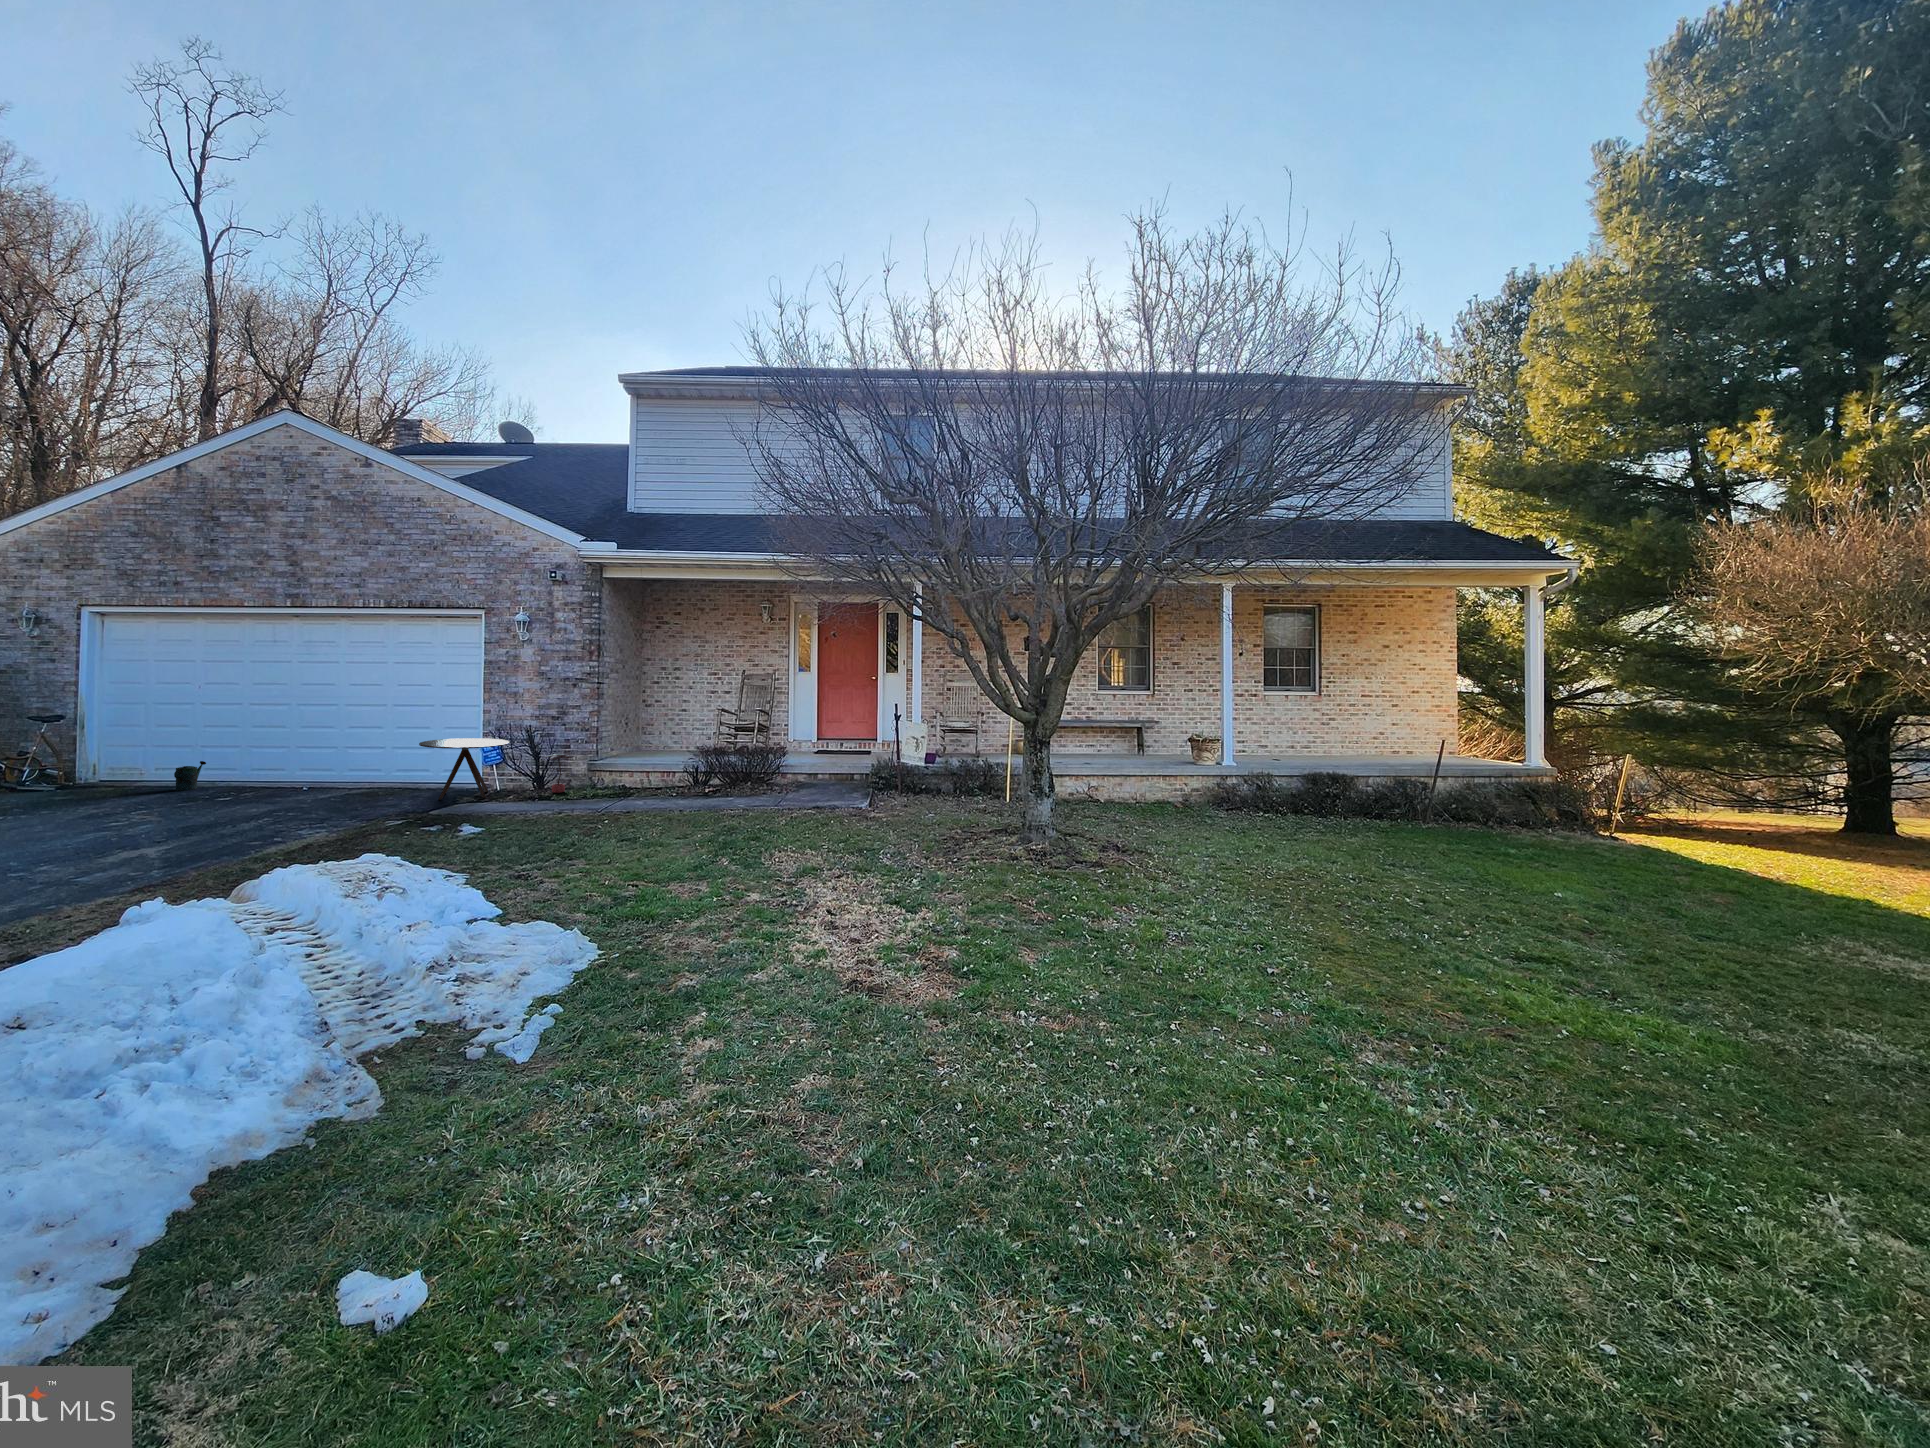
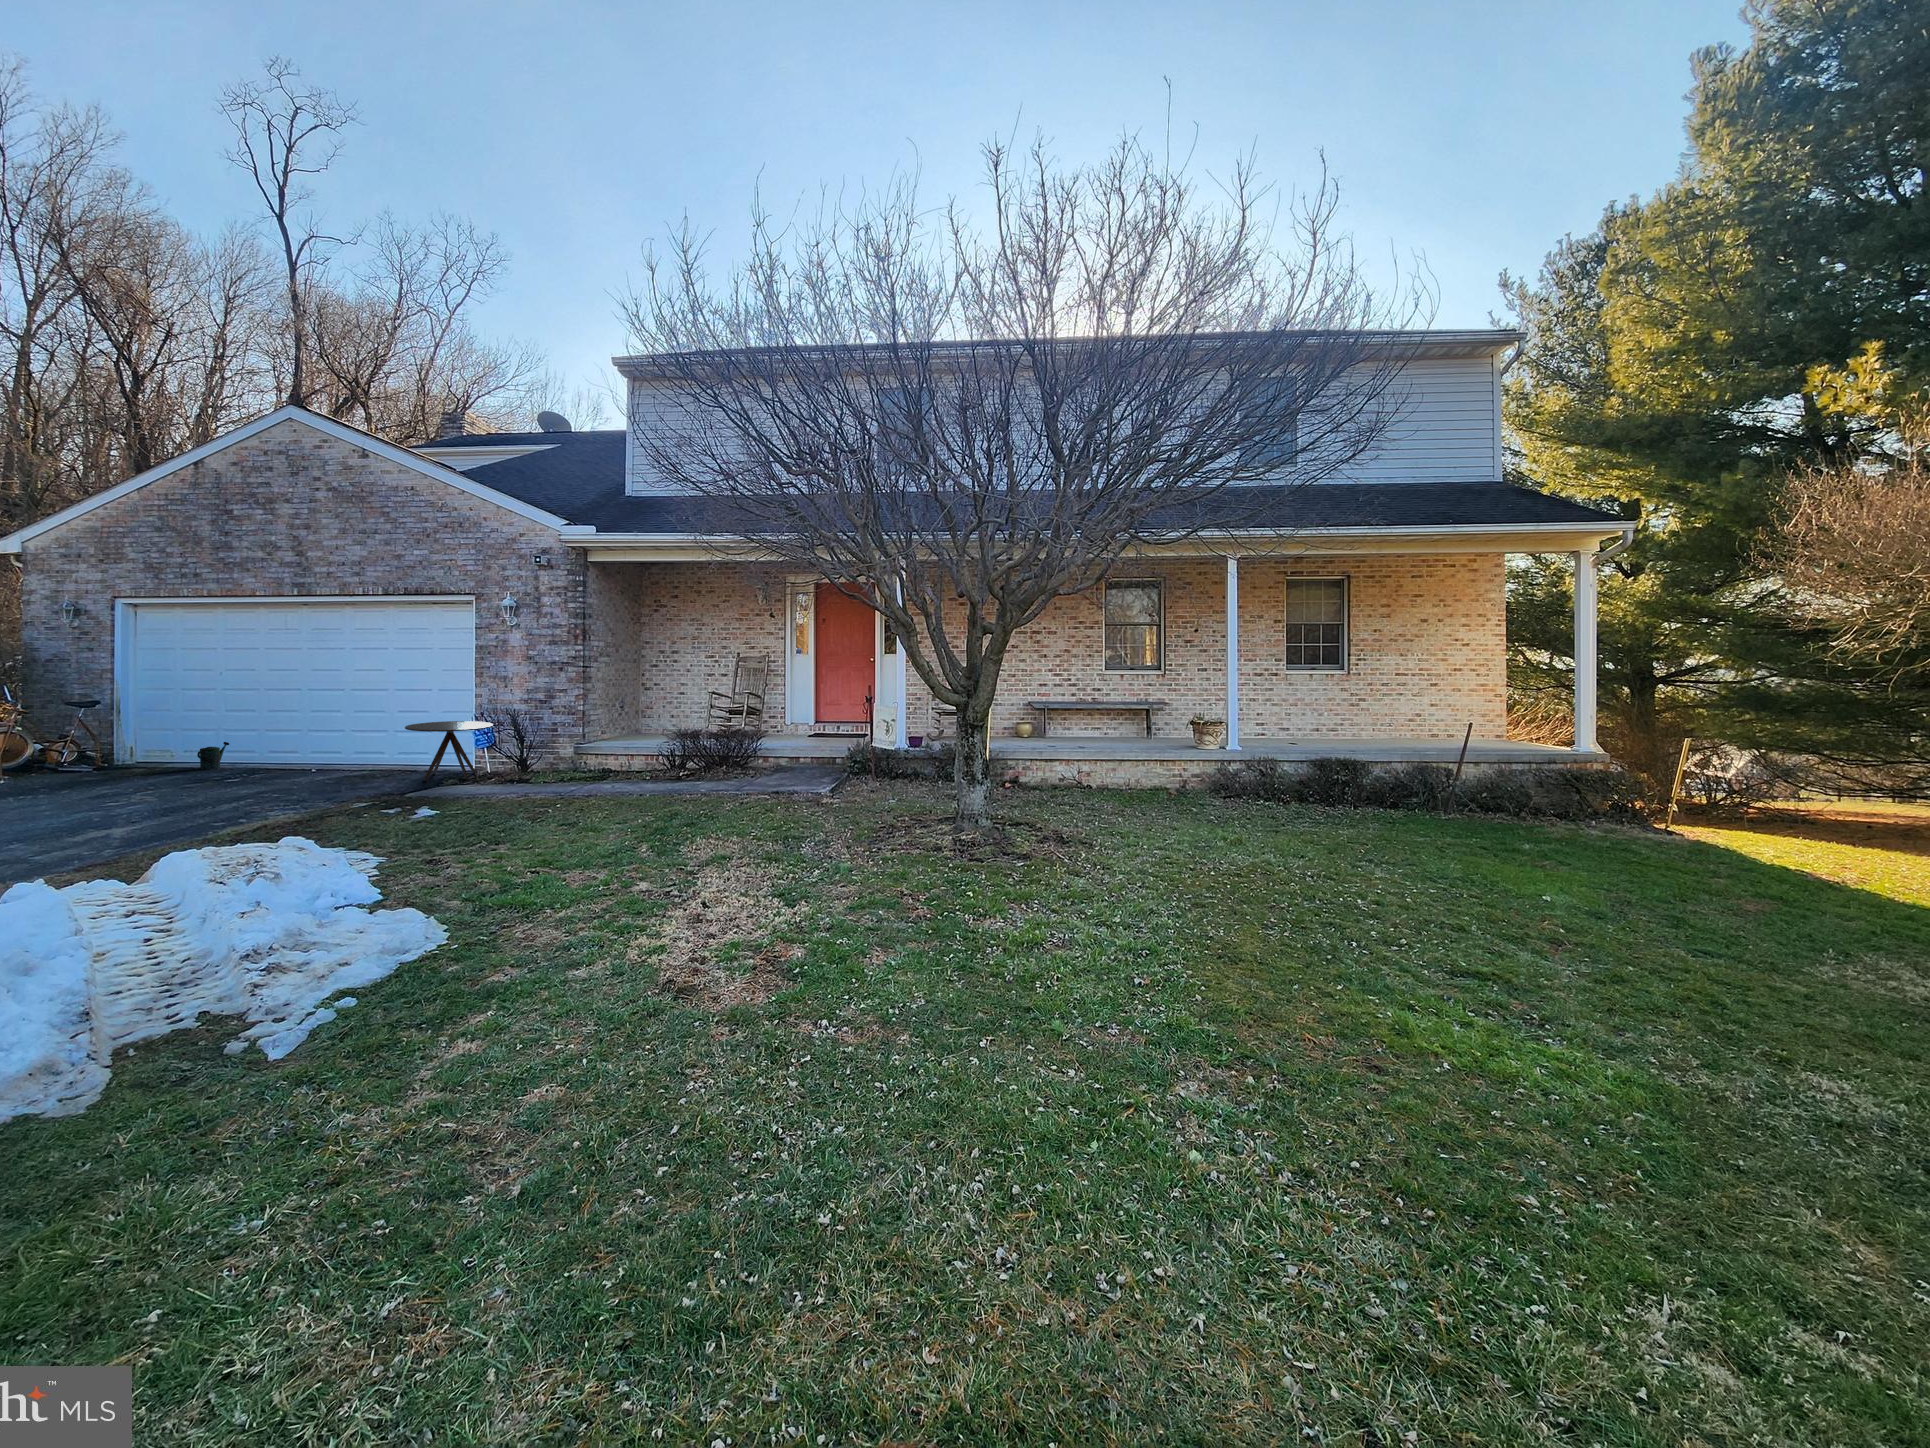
potted plant: present [544,754,574,793] -> none [527,737,557,775]

